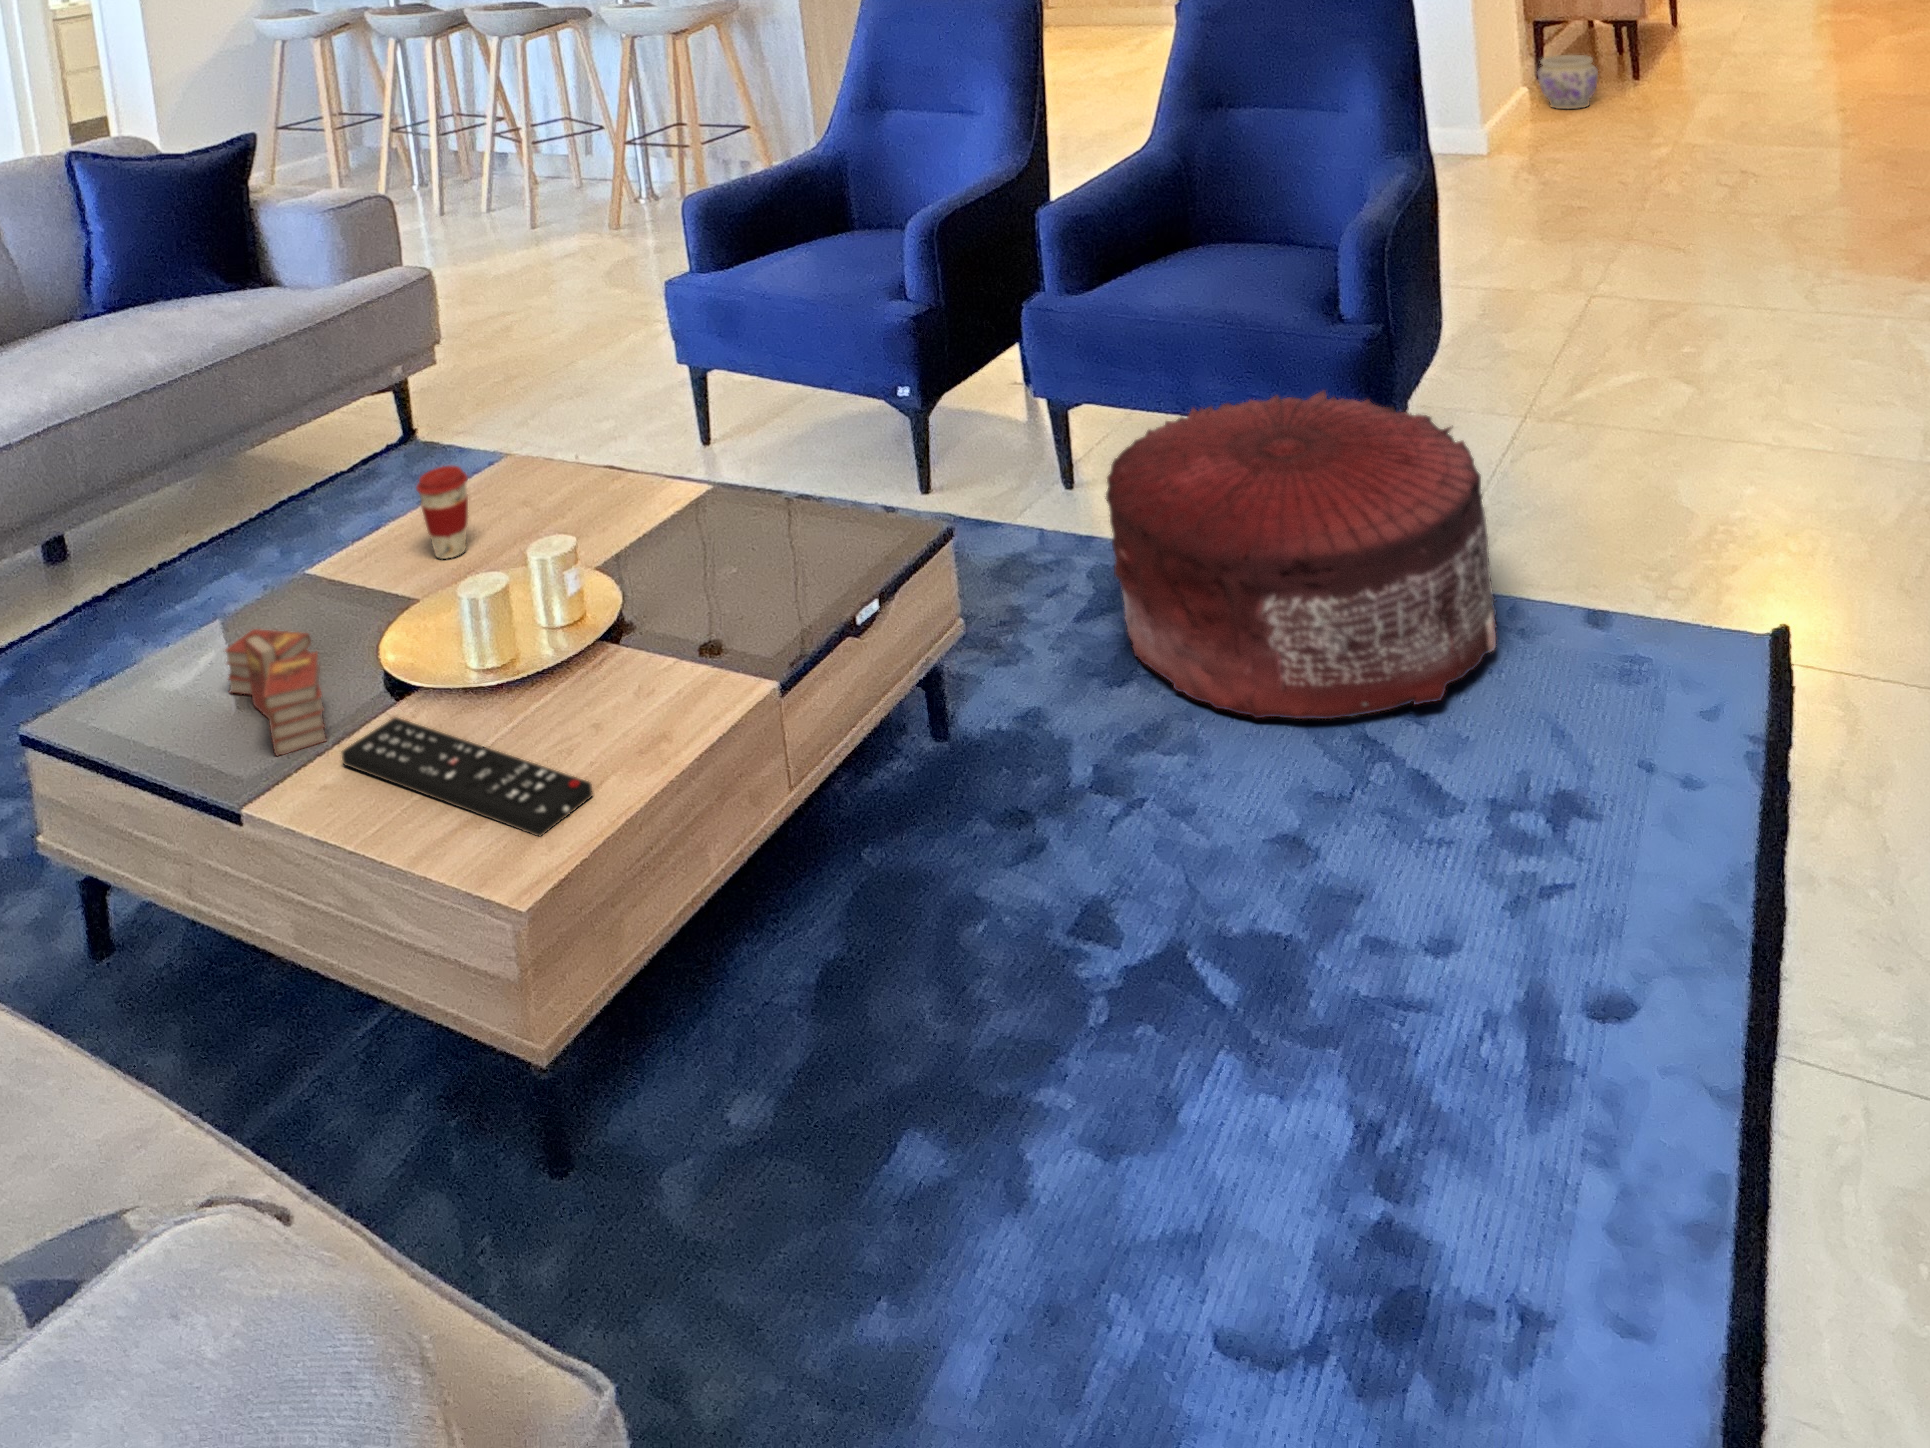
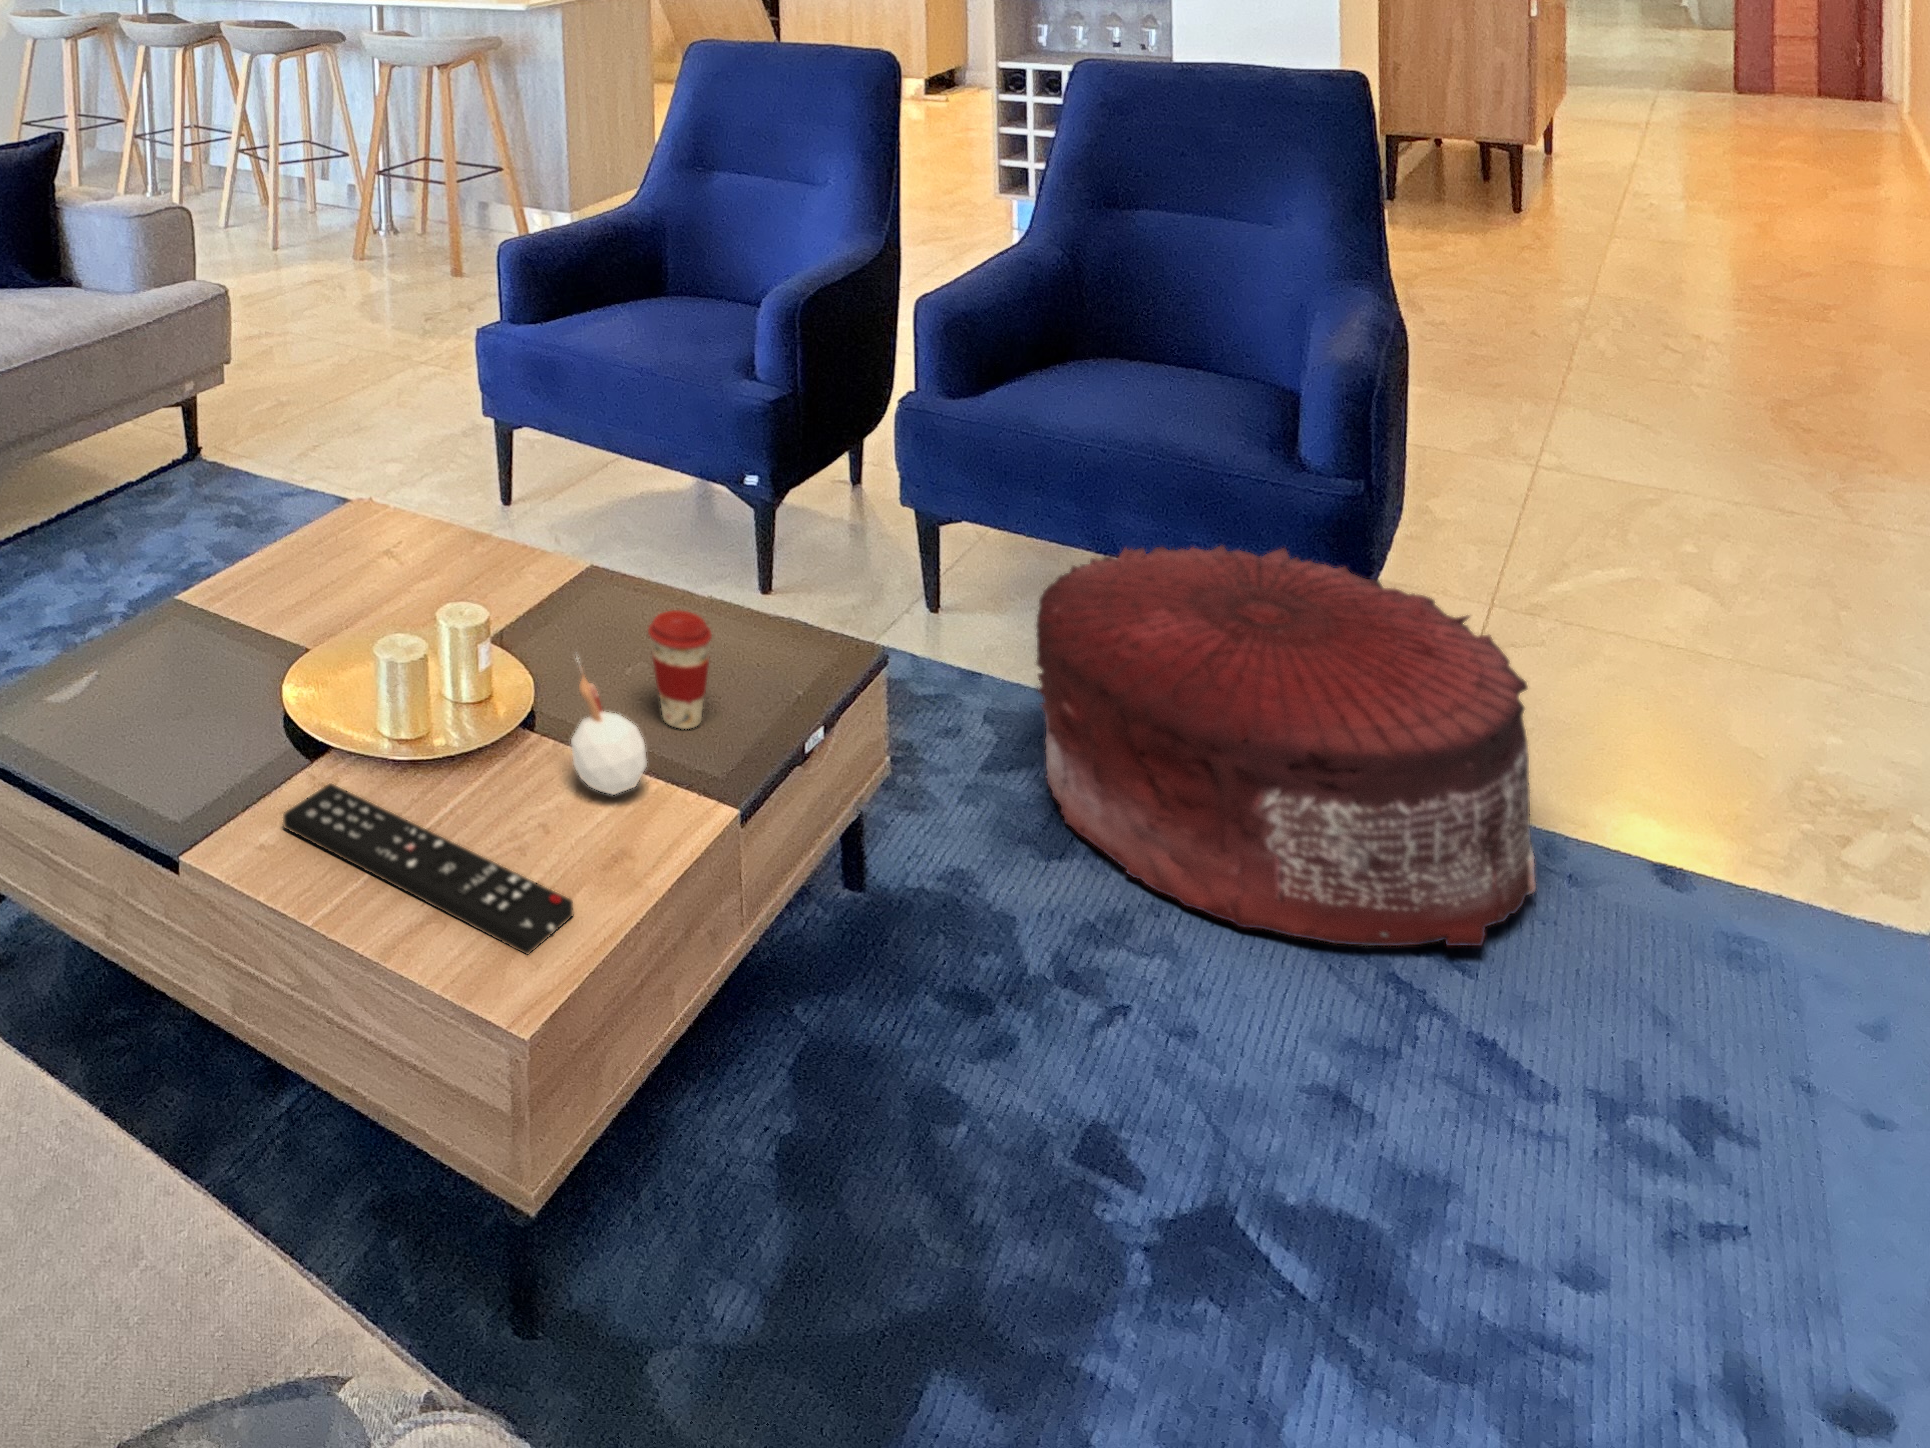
planter: present [1538,55,1598,109] -> none [1395,177,1473,240]
coffee cup: present [416,466,468,559] -> present [648,610,712,729]
candle: none [624,562,693,686] -> present [571,667,647,794]
book: present [225,629,326,755] -> none [138,659,258,805]

